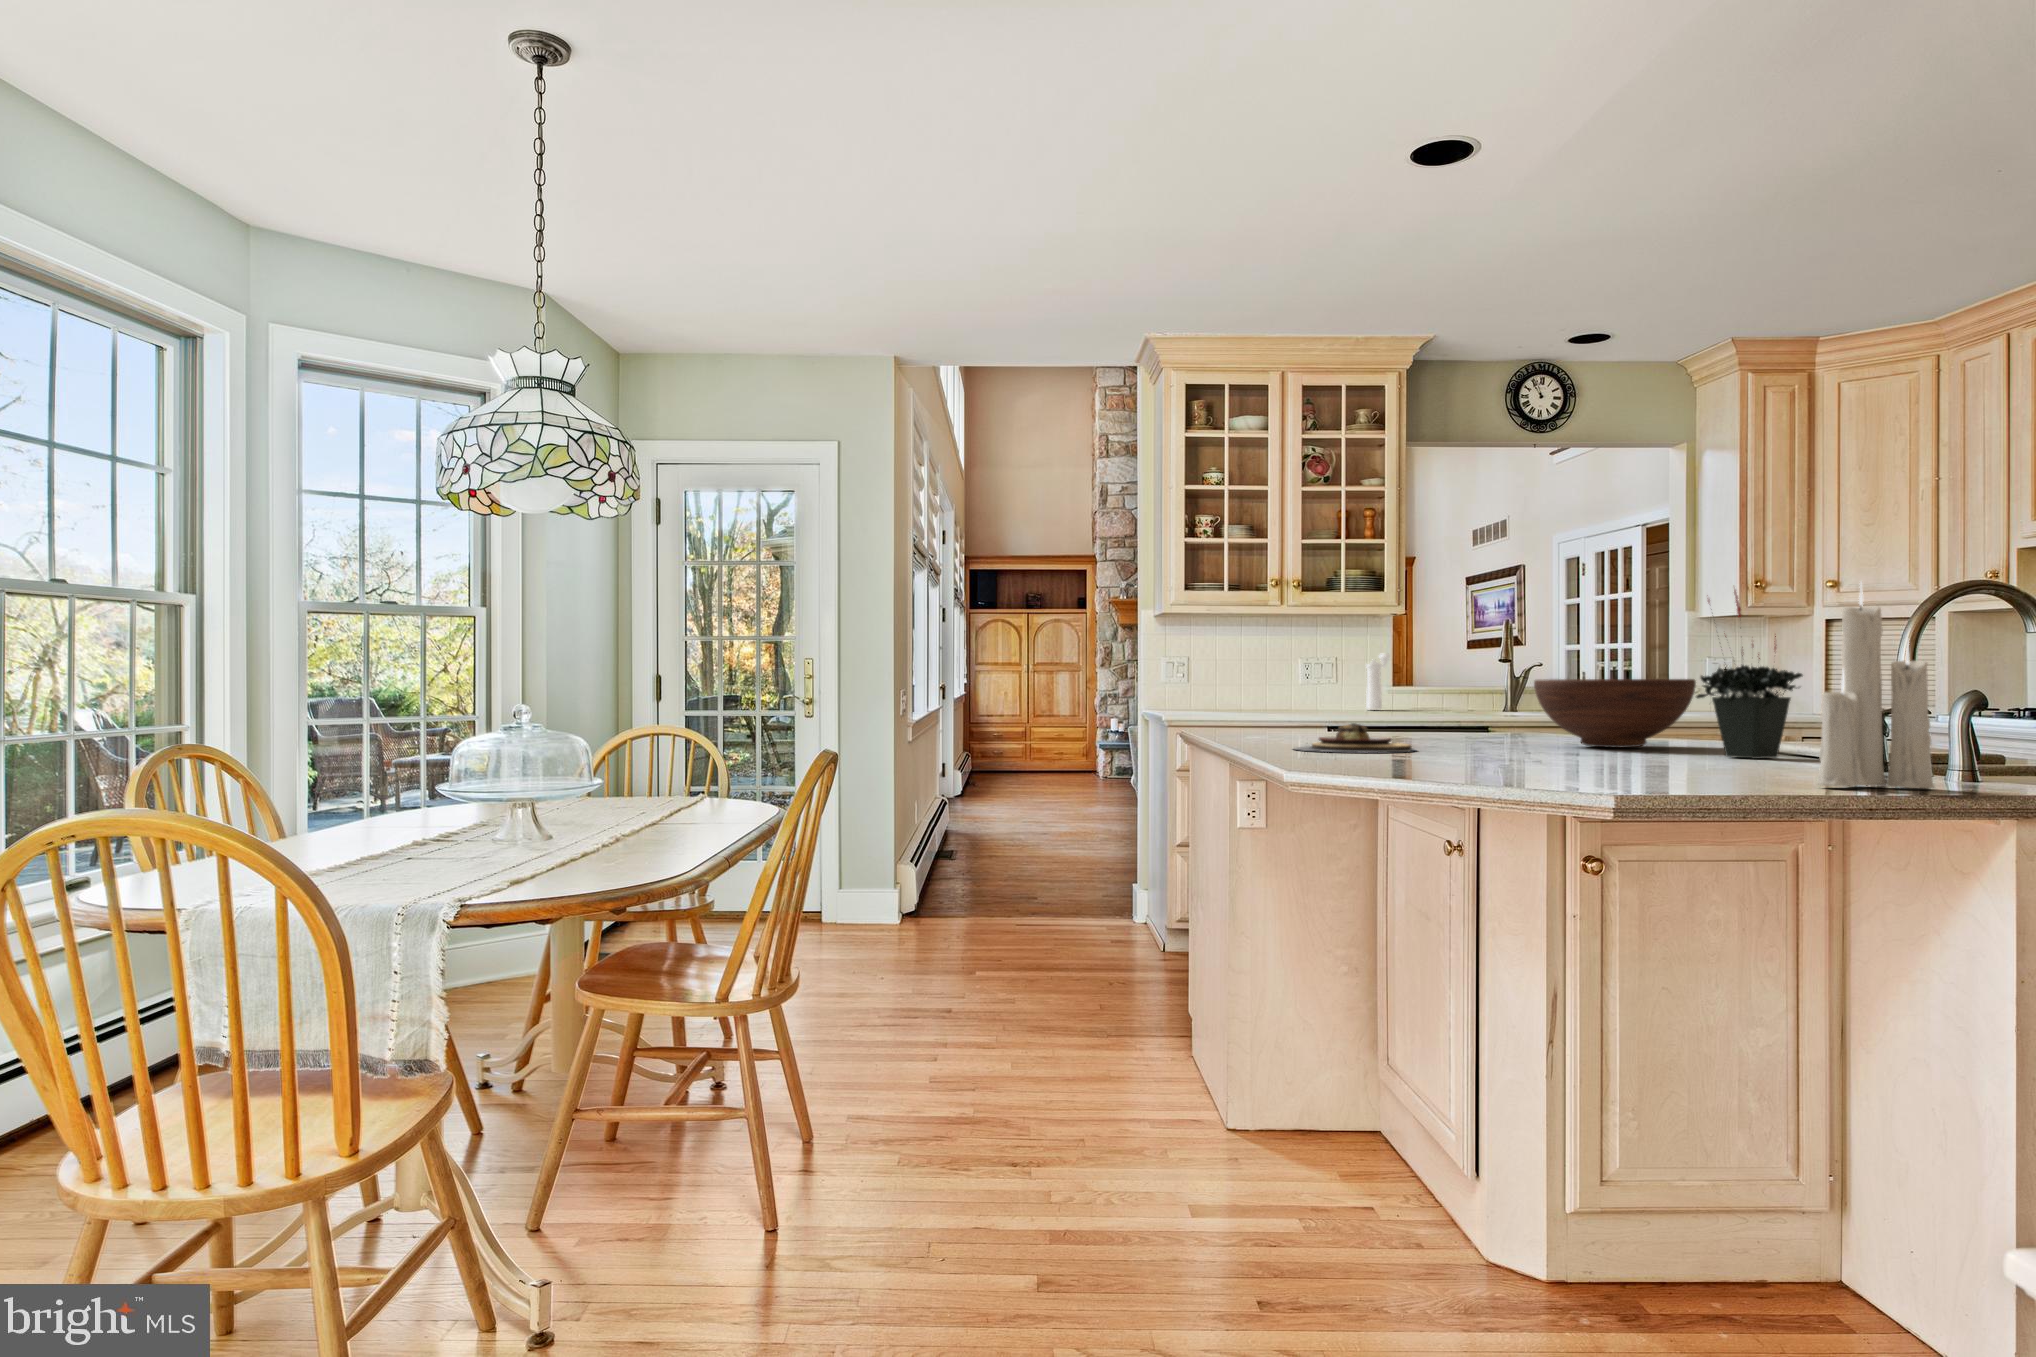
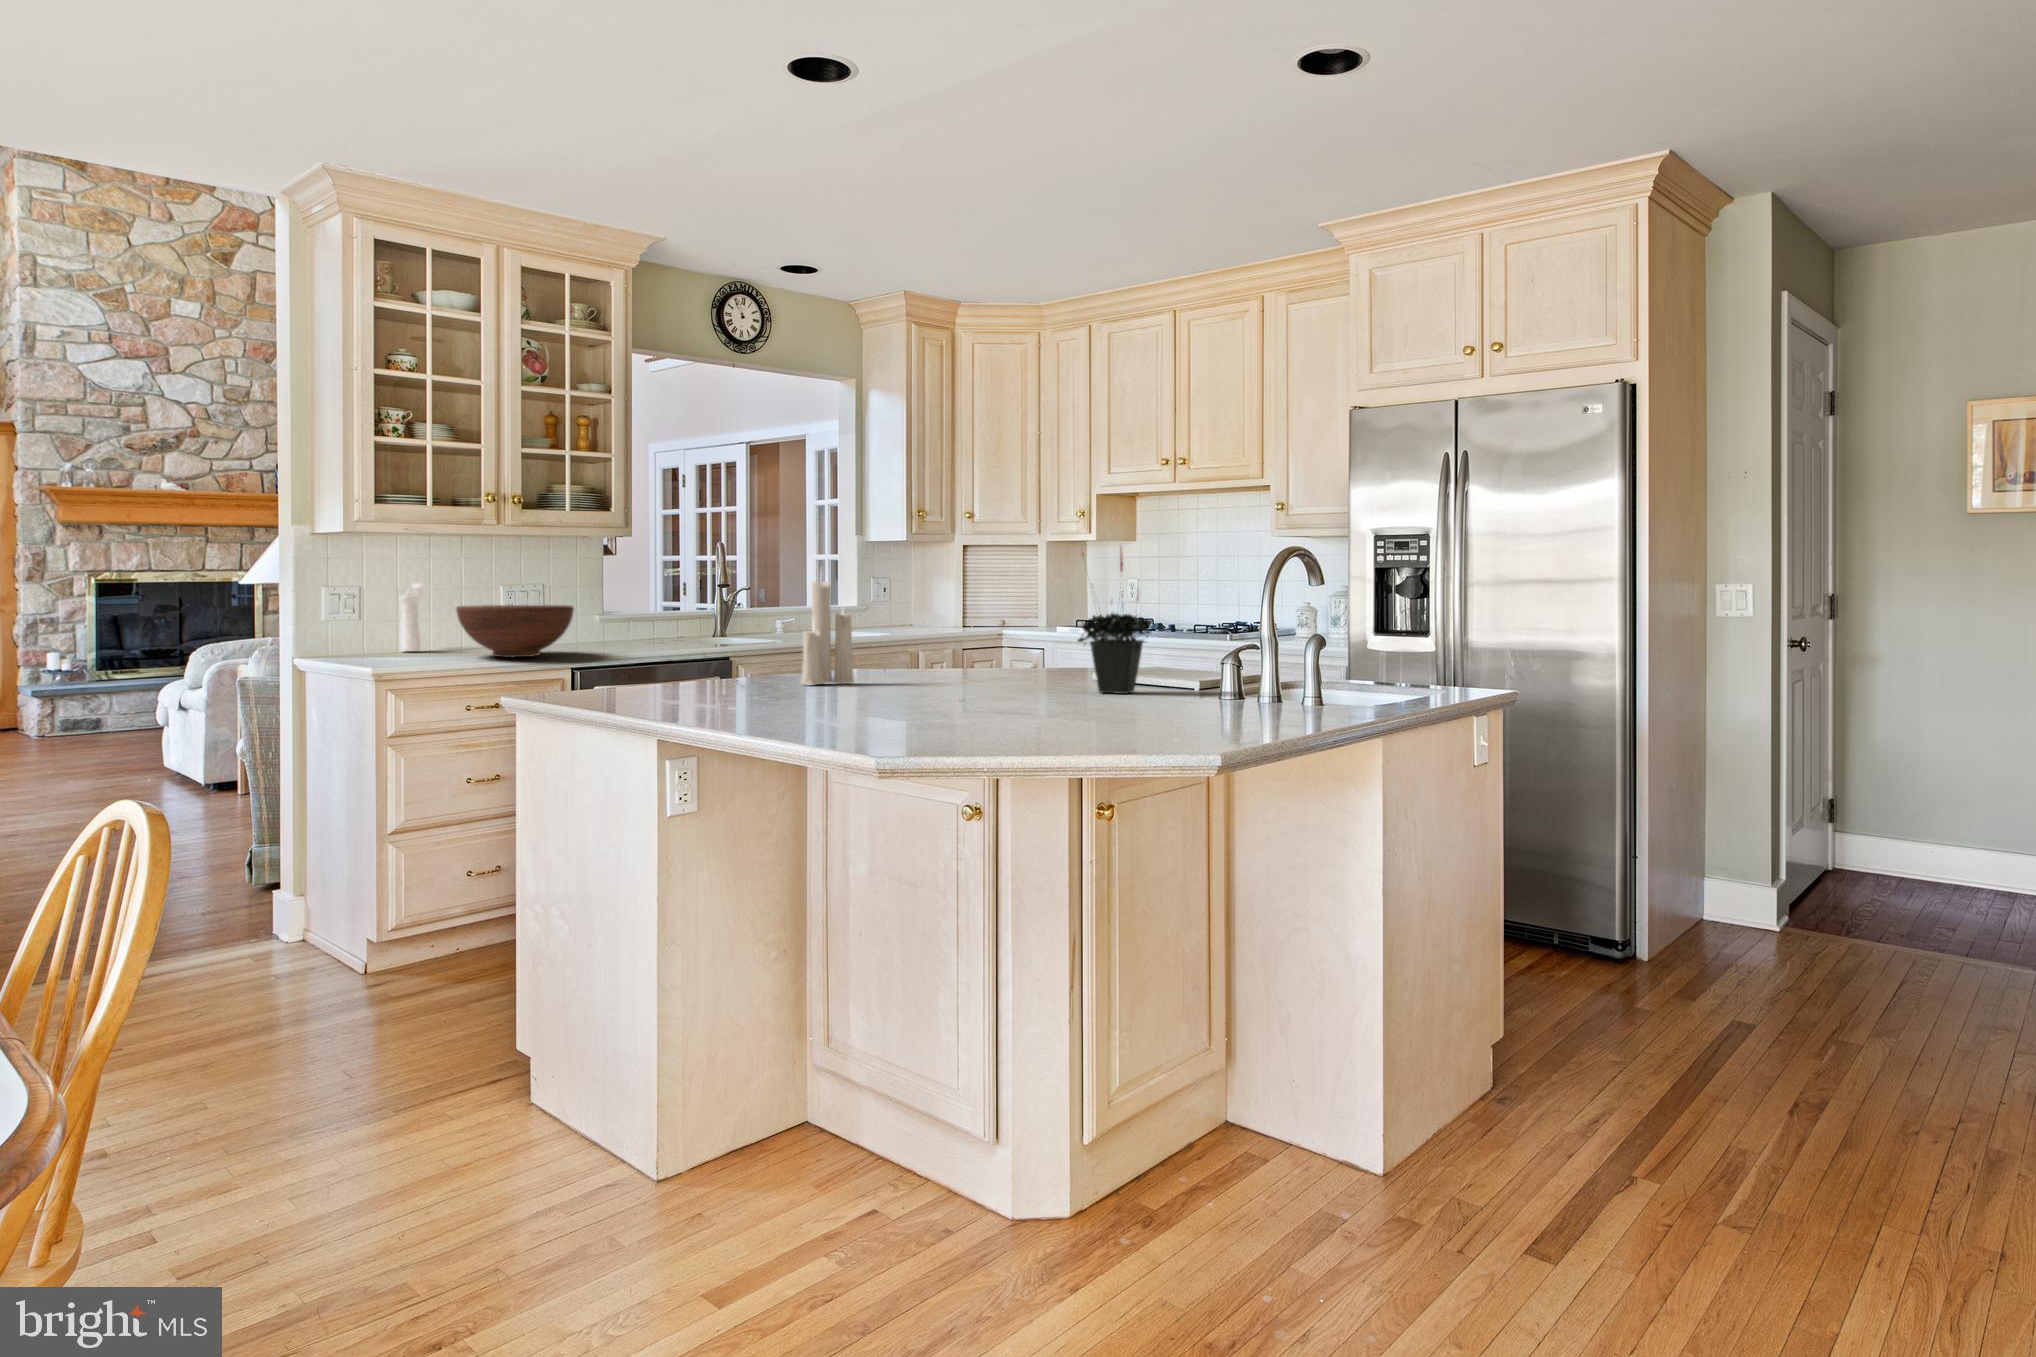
candle: present [1816,583,1934,788] -> present [801,581,854,684]
pepper mill: present [1366,654,1390,709] -> present [399,583,426,651]
fruit bowl: present [1534,679,1696,747] -> present [456,605,574,657]
plate: present [1294,723,1416,753] -> none [717,673,848,707]

